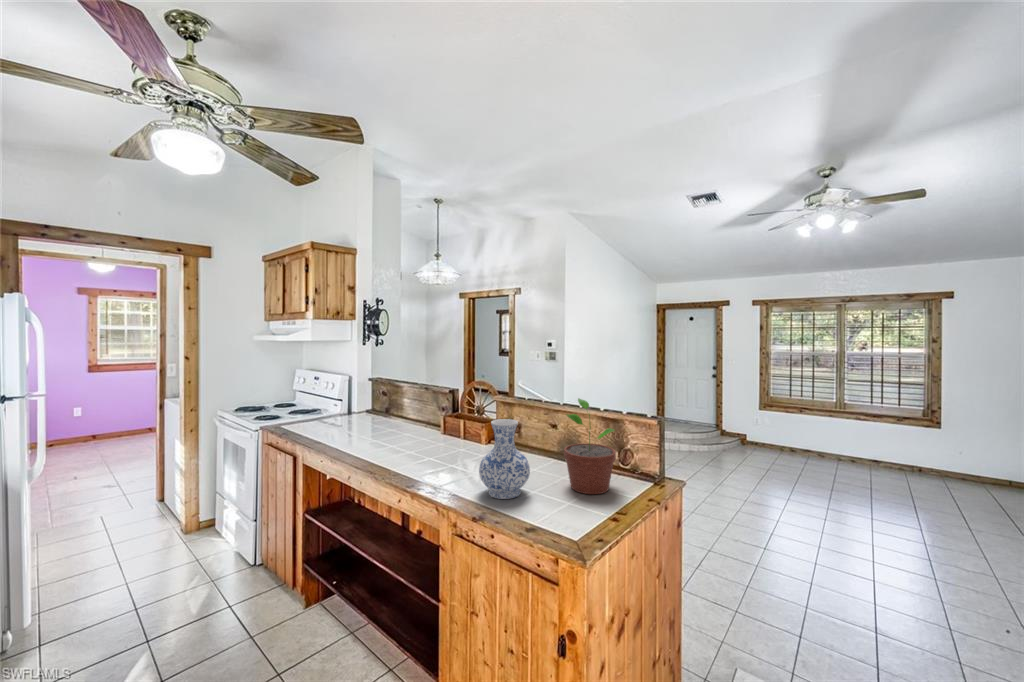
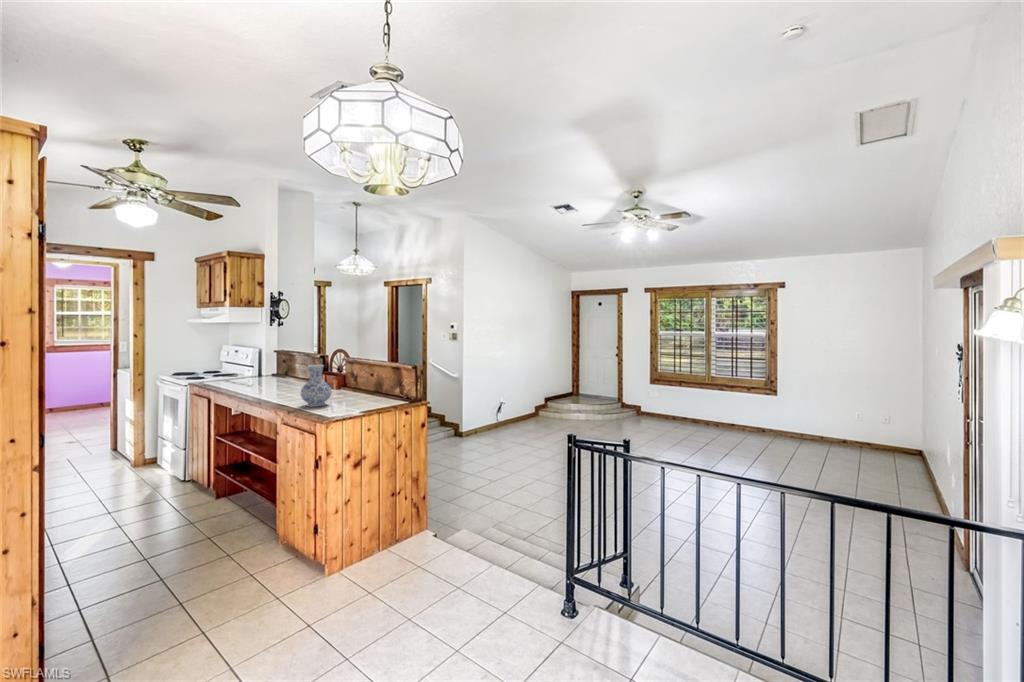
potted plant: present [564,399,616,494] -> none [353,354,383,405]

